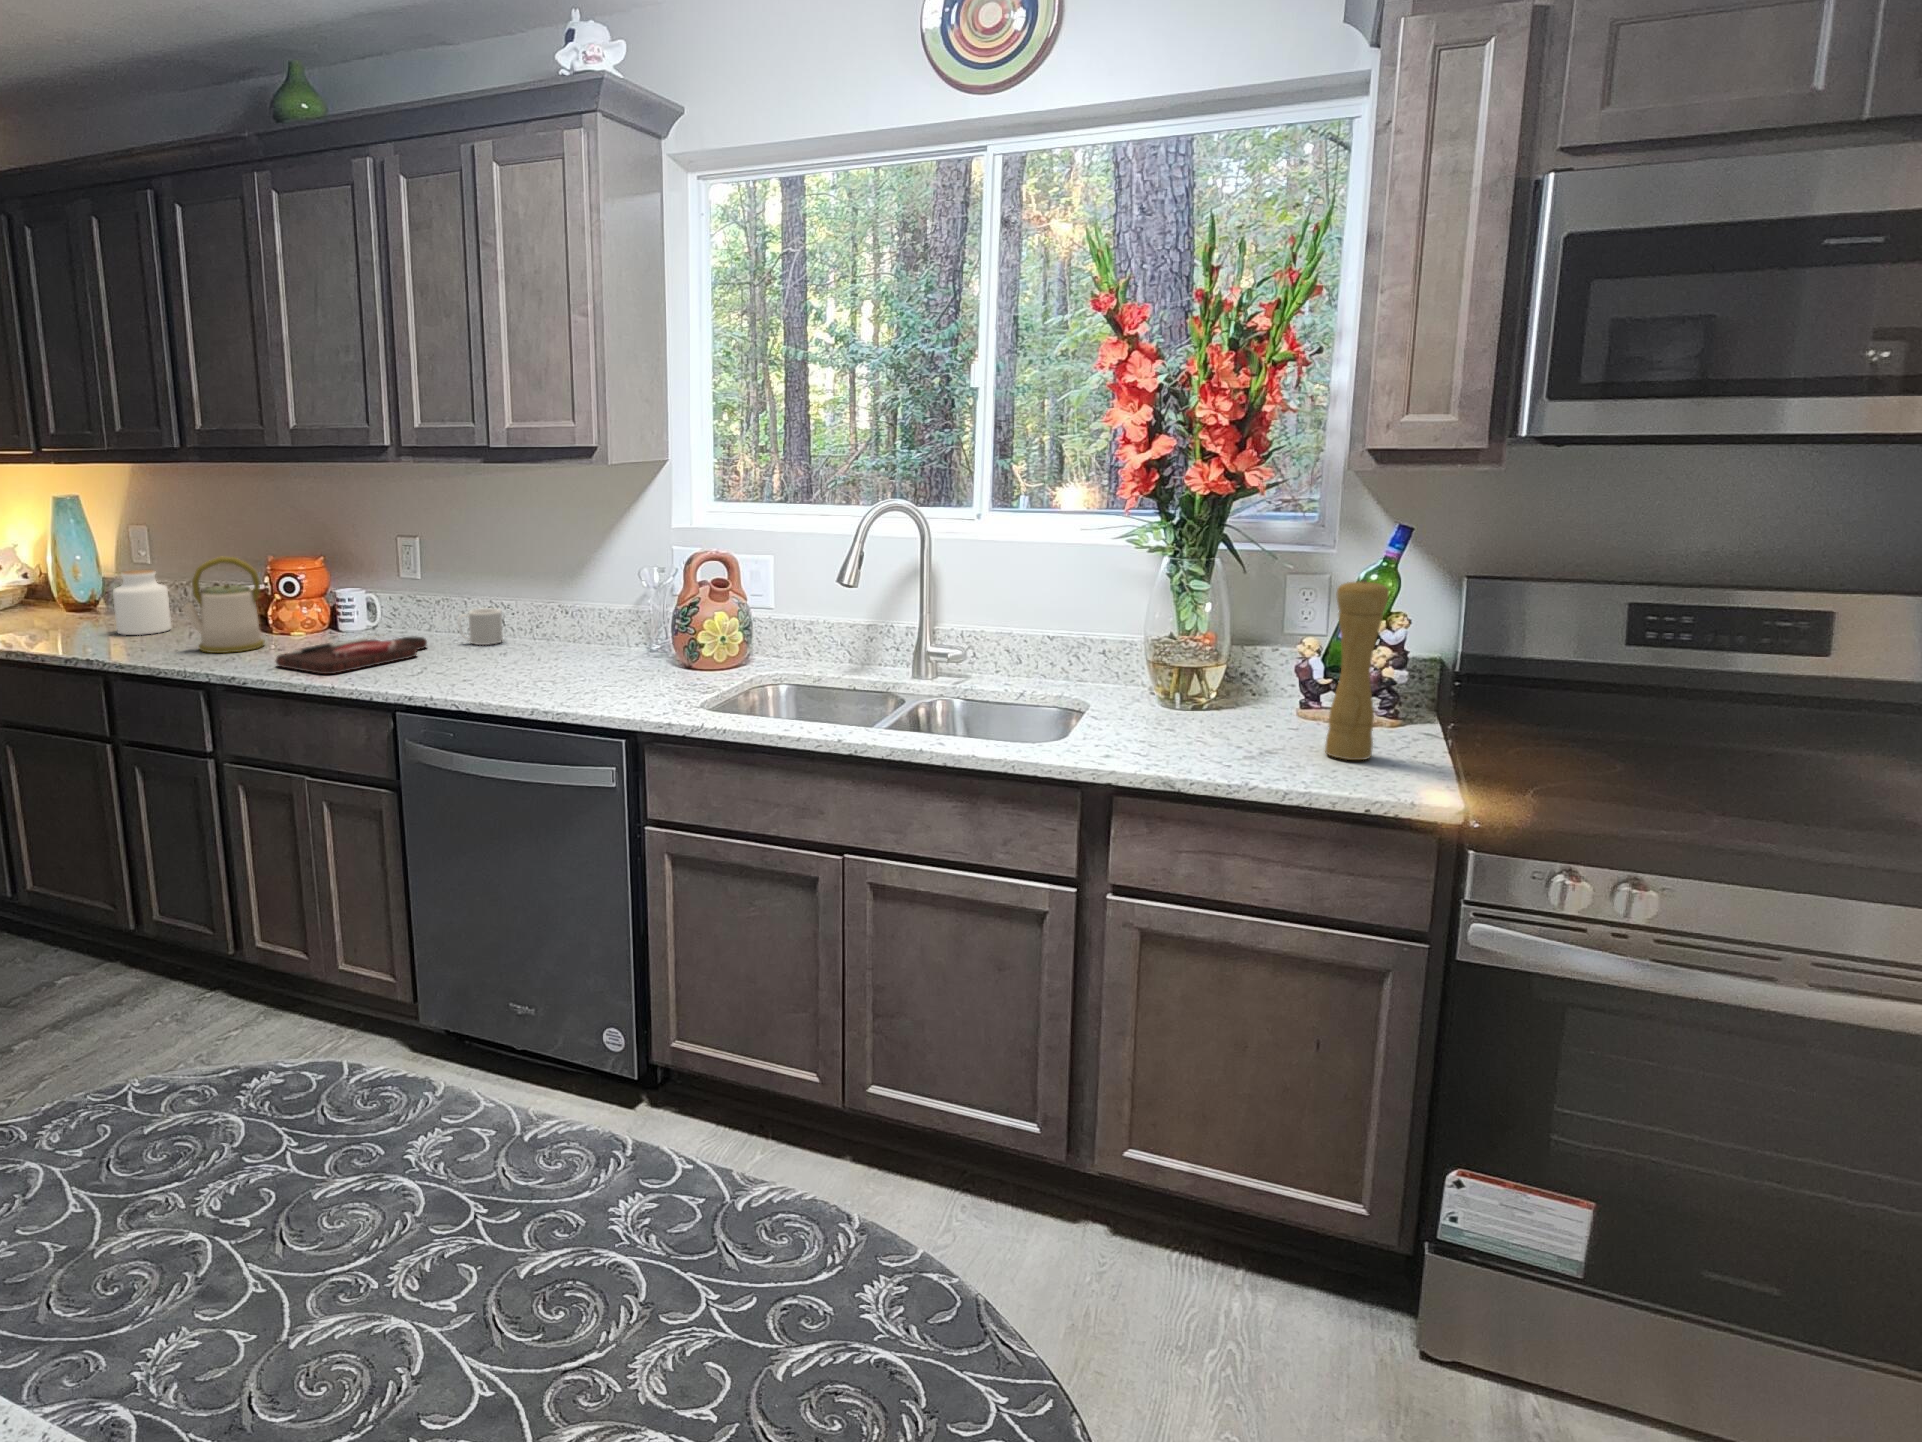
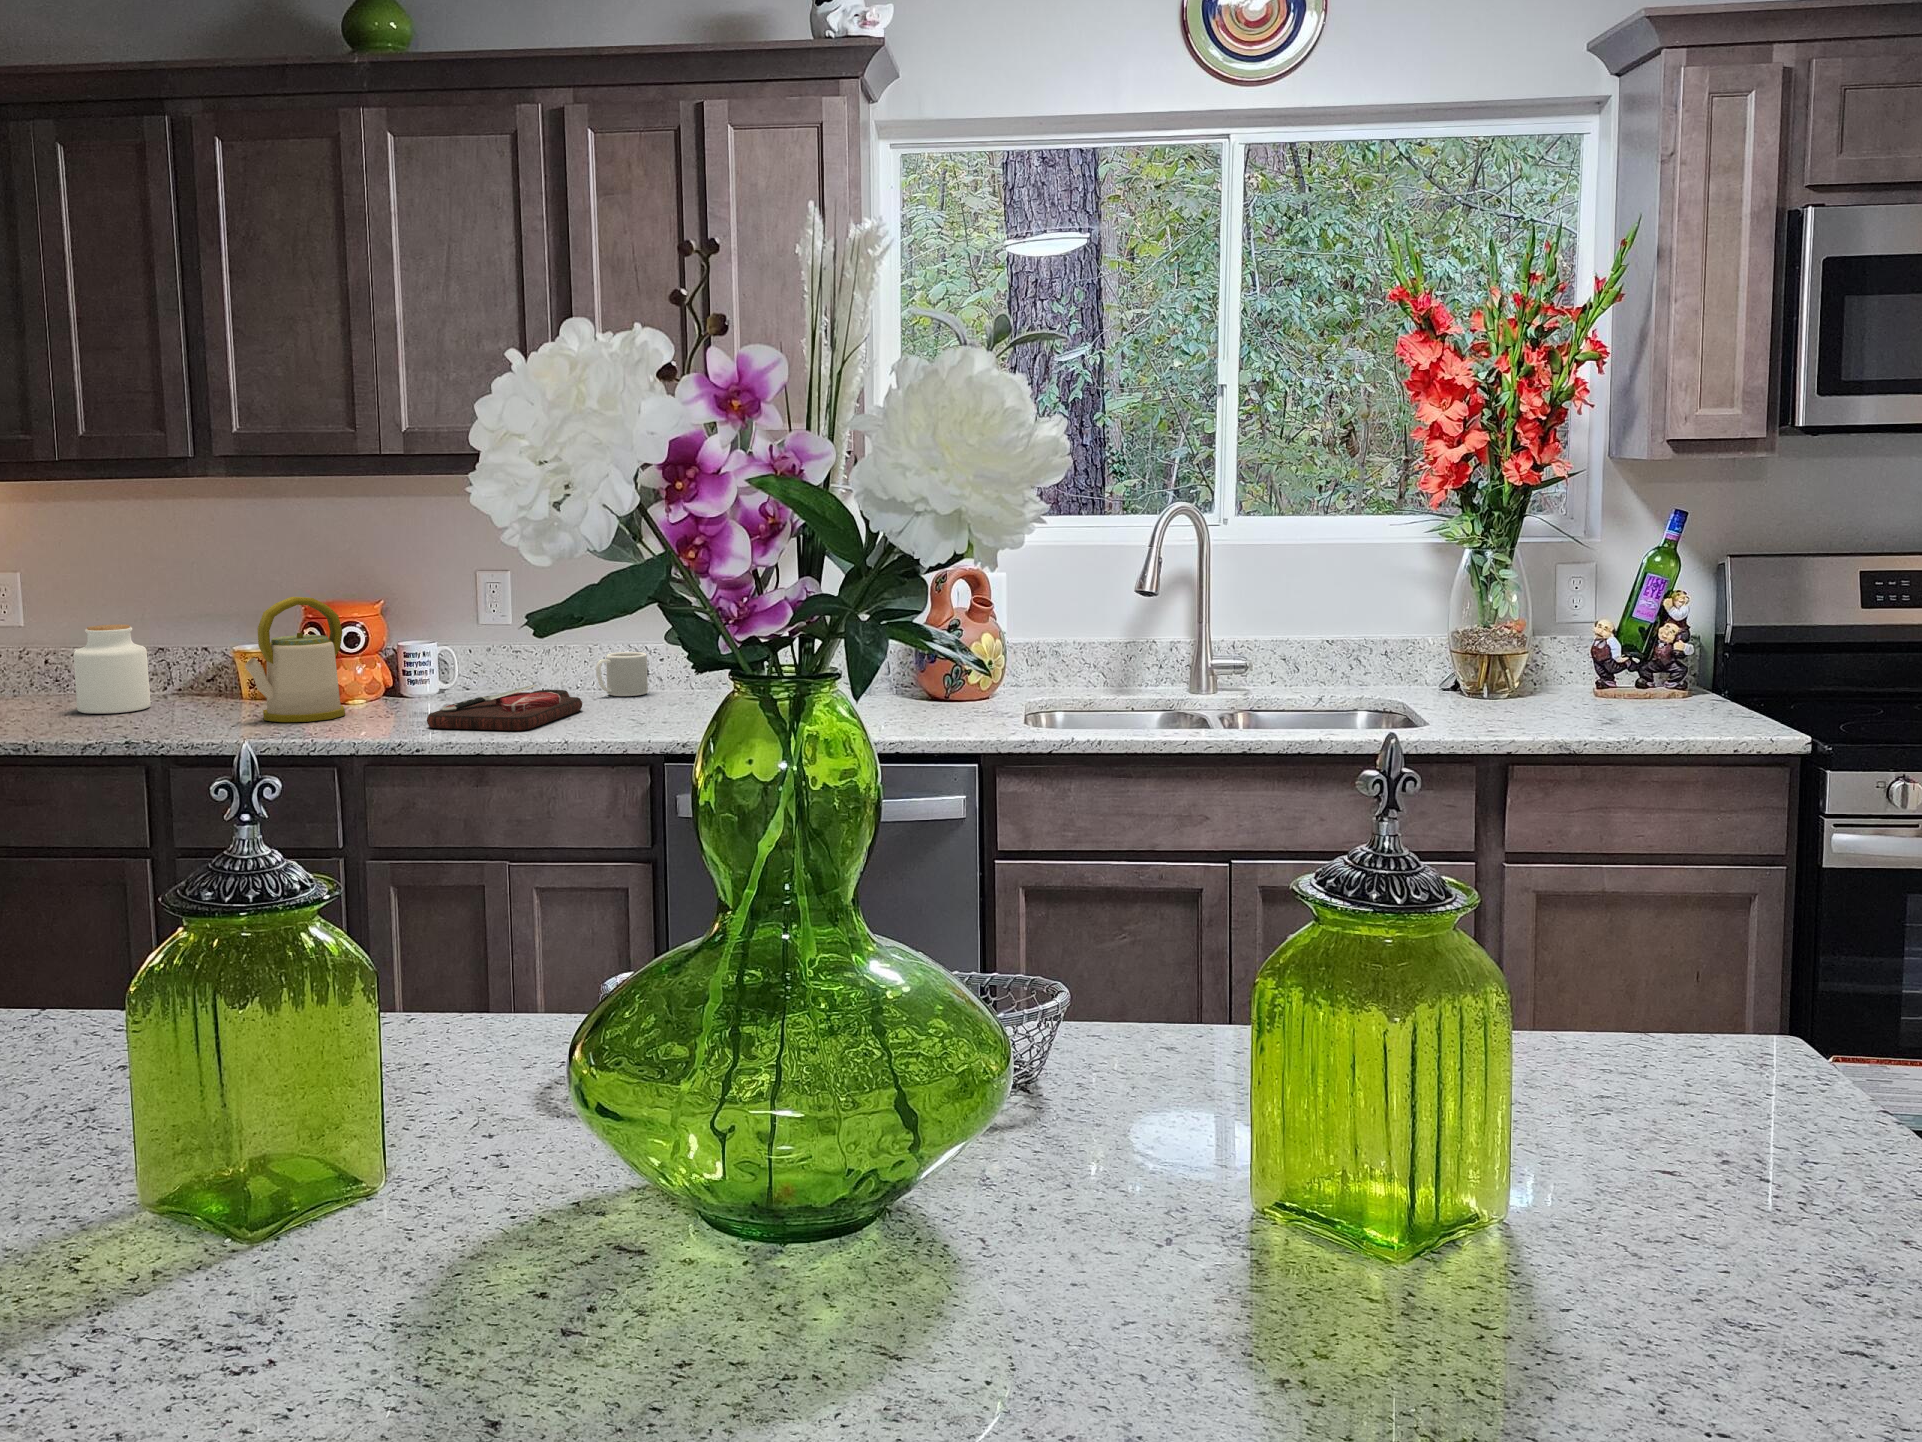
pepper mill: present [1325,579,1389,760] -> none [1665,554,1715,718]

